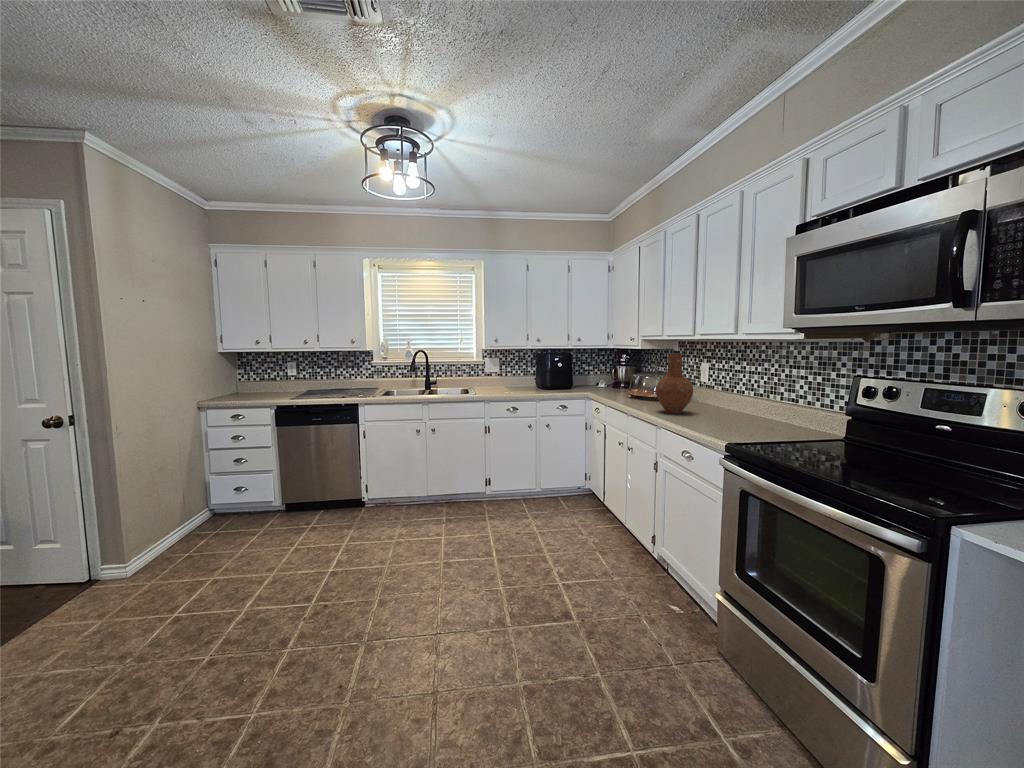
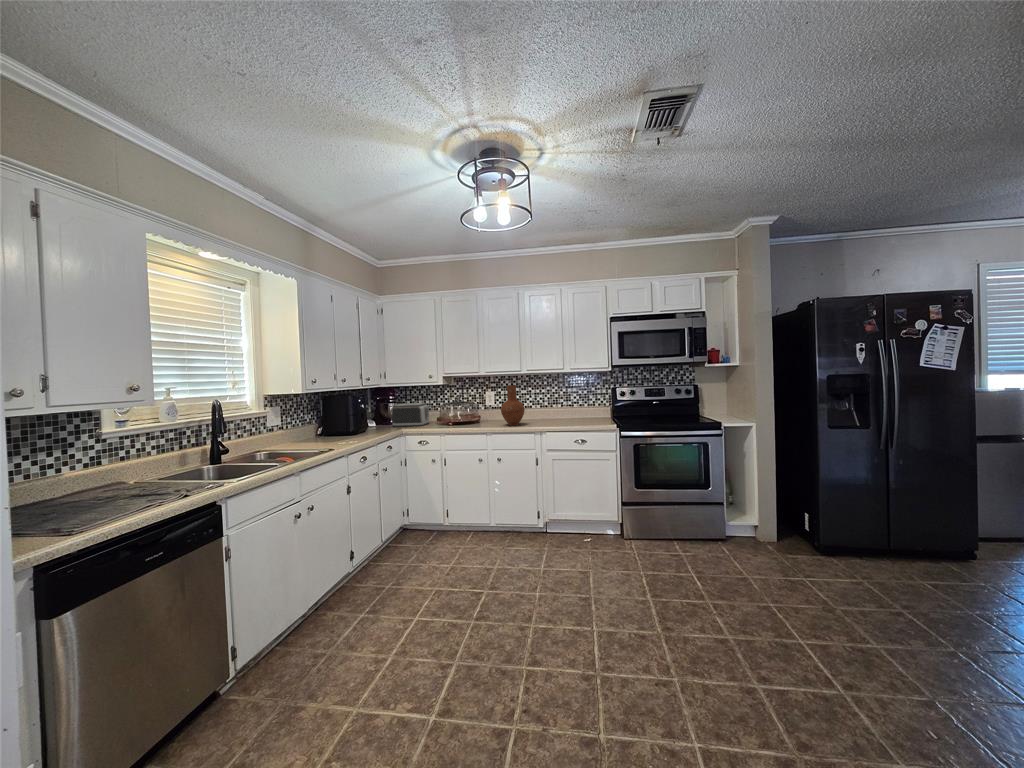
toaster: none [581,367,619,395] -> present [392,403,429,427]

